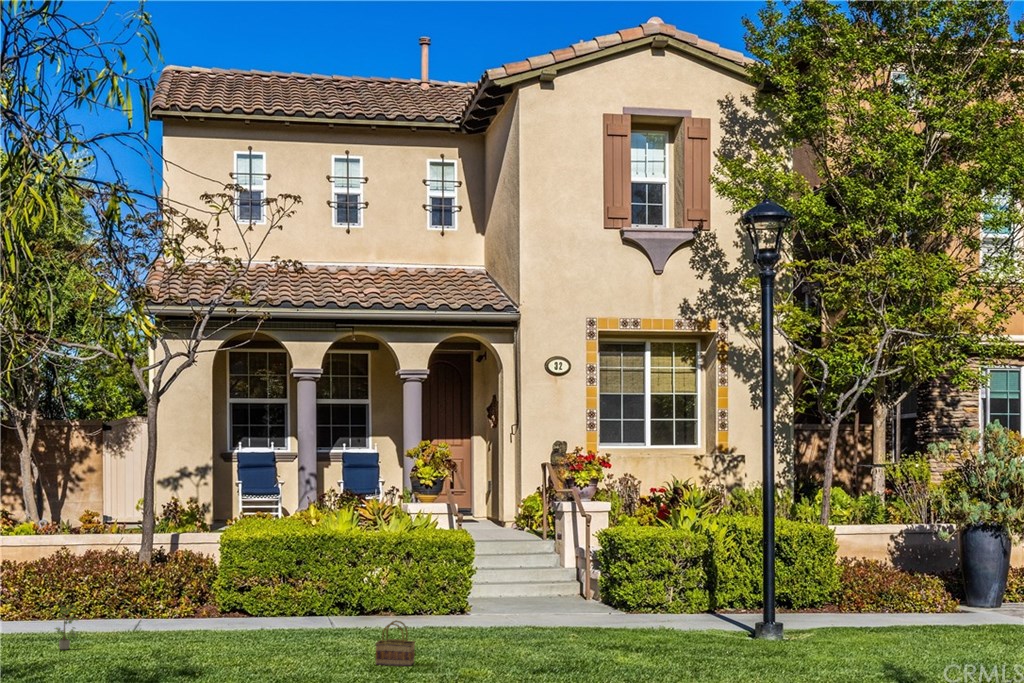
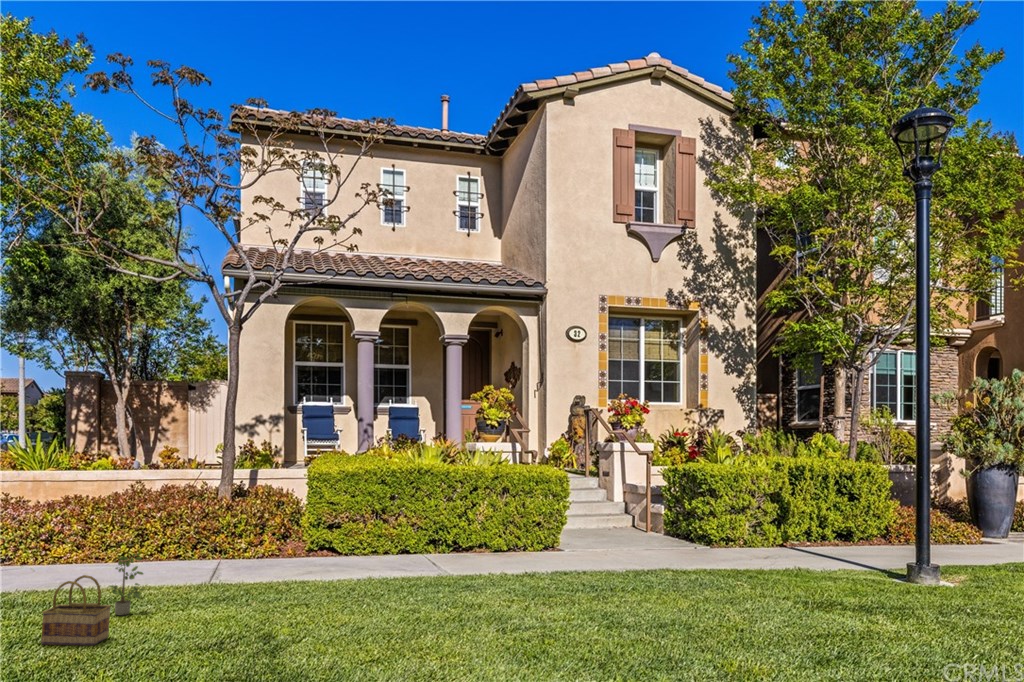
basket: present [376,620,415,666] -> present [41,575,111,646]

